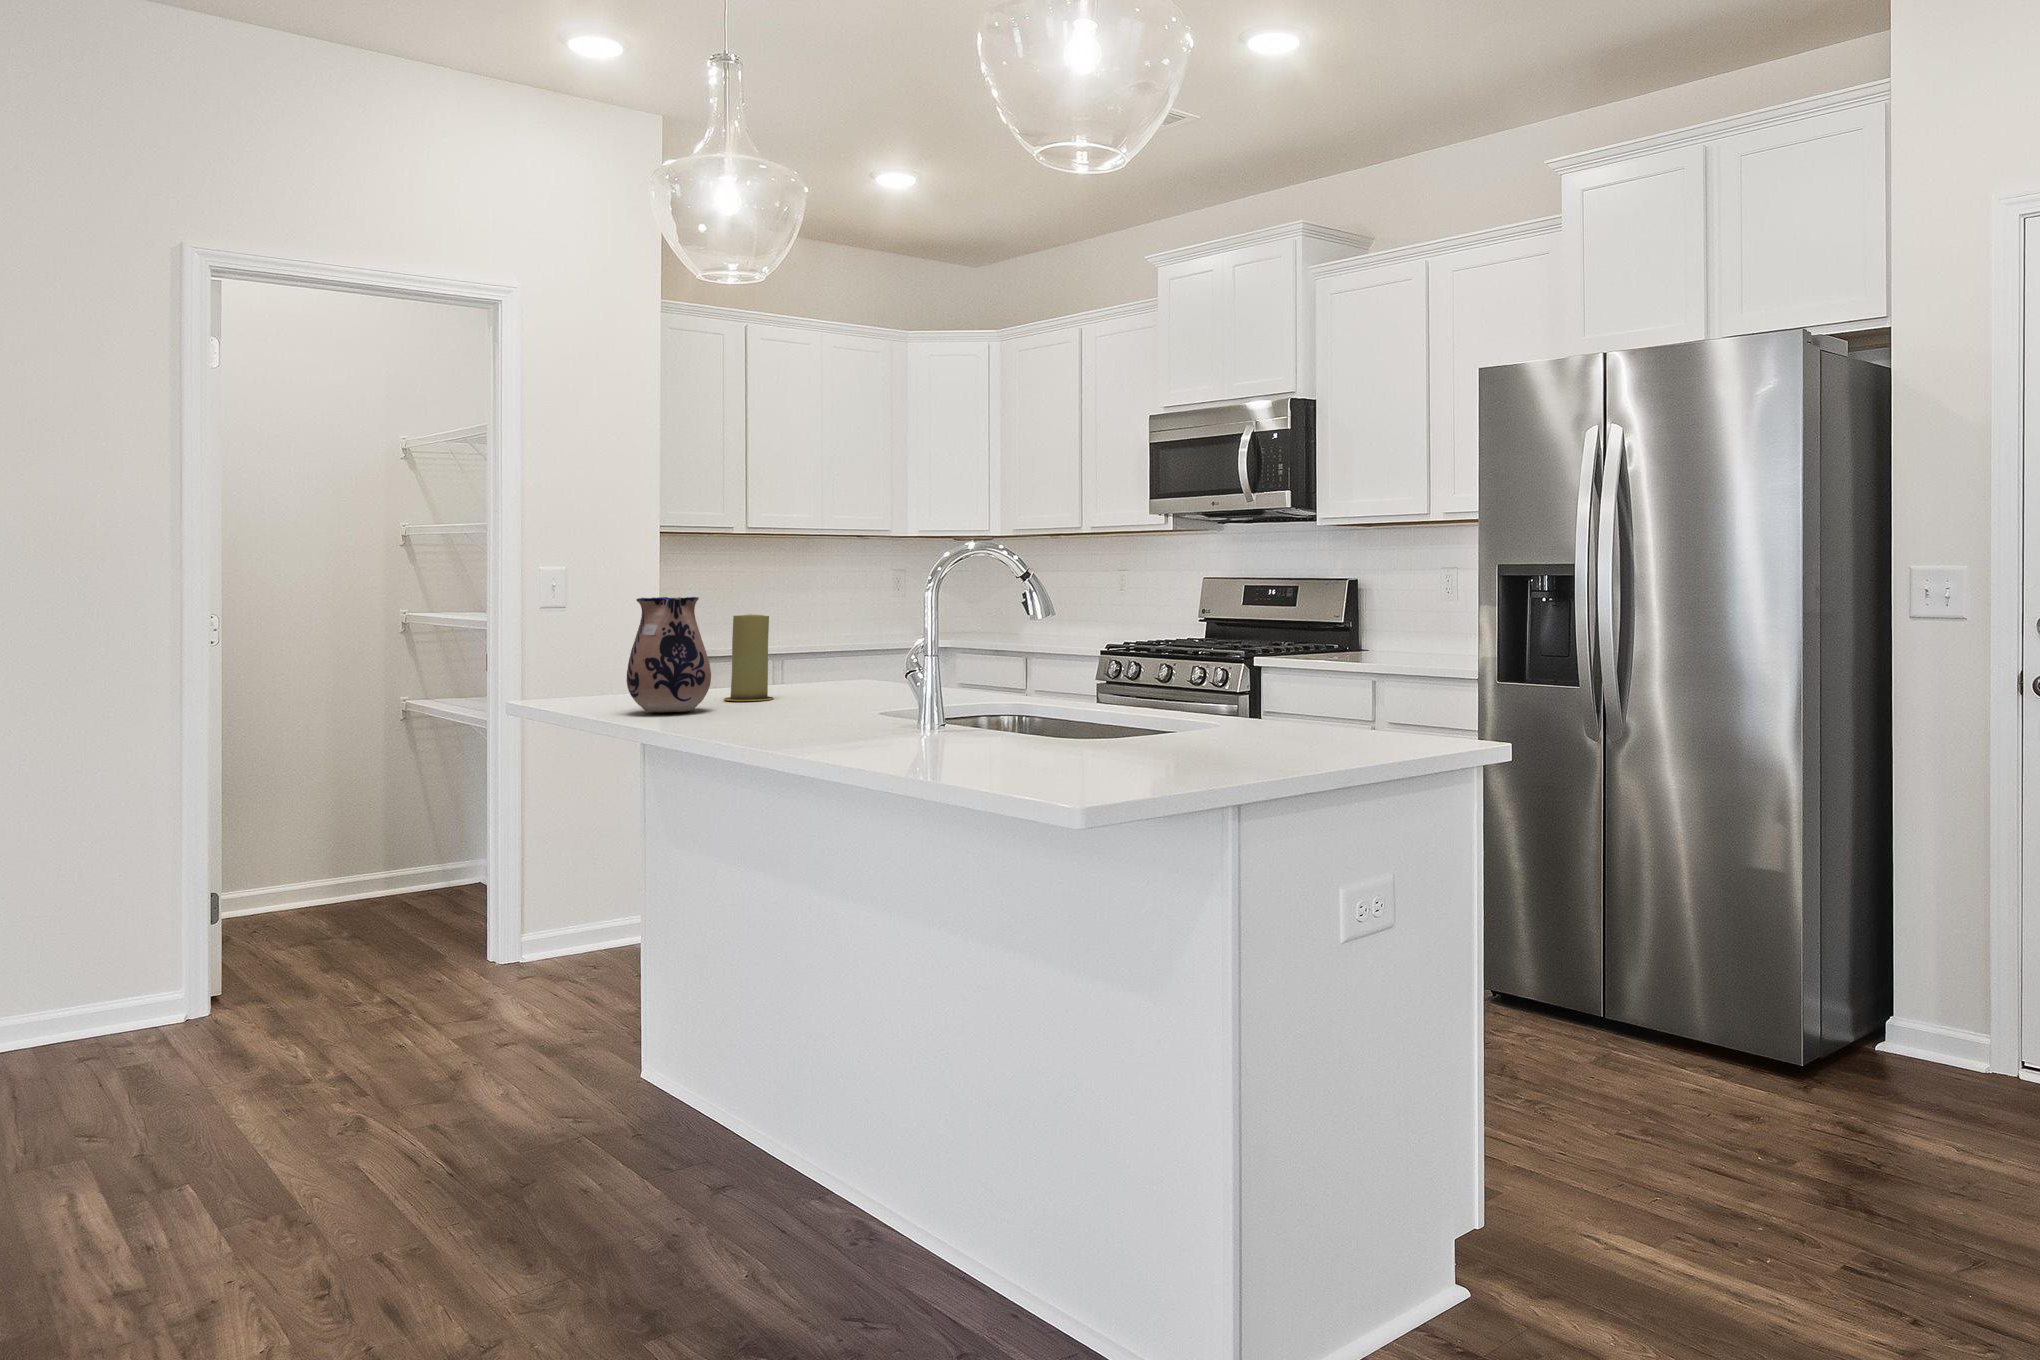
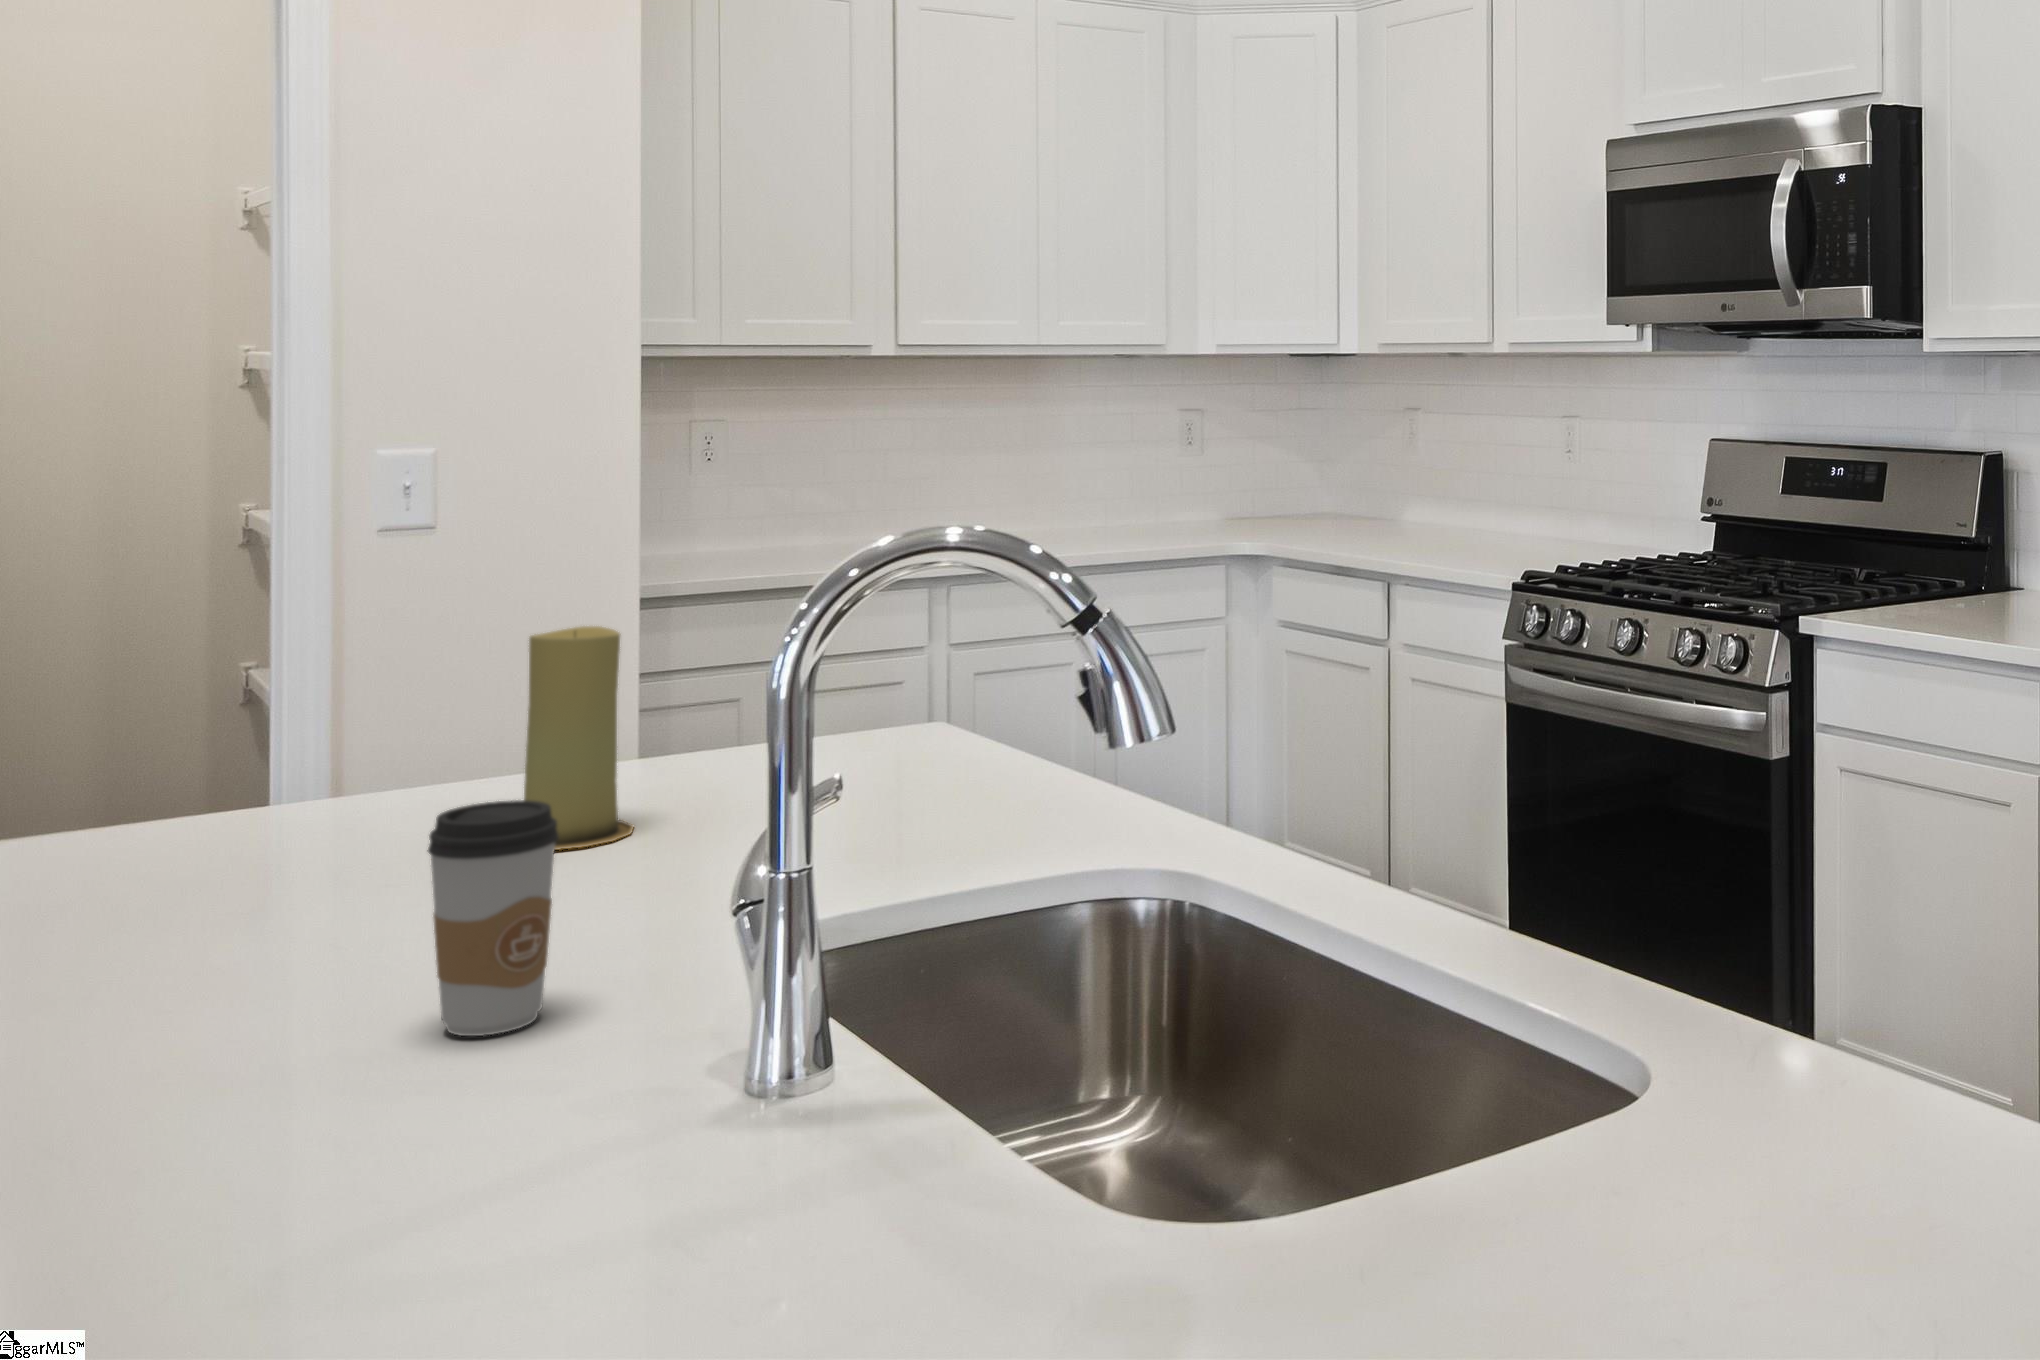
ceramic pitcher: present [627,597,711,713] -> none [151,612,398,931]
coffee cup: none [776,647,818,723] -> present [427,800,559,1036]

